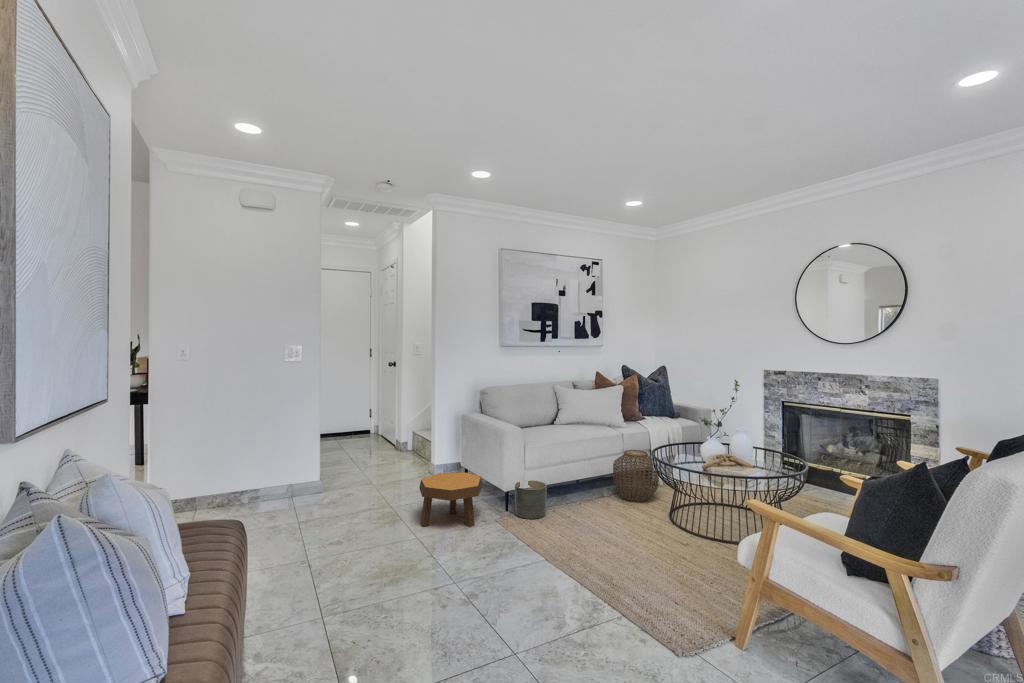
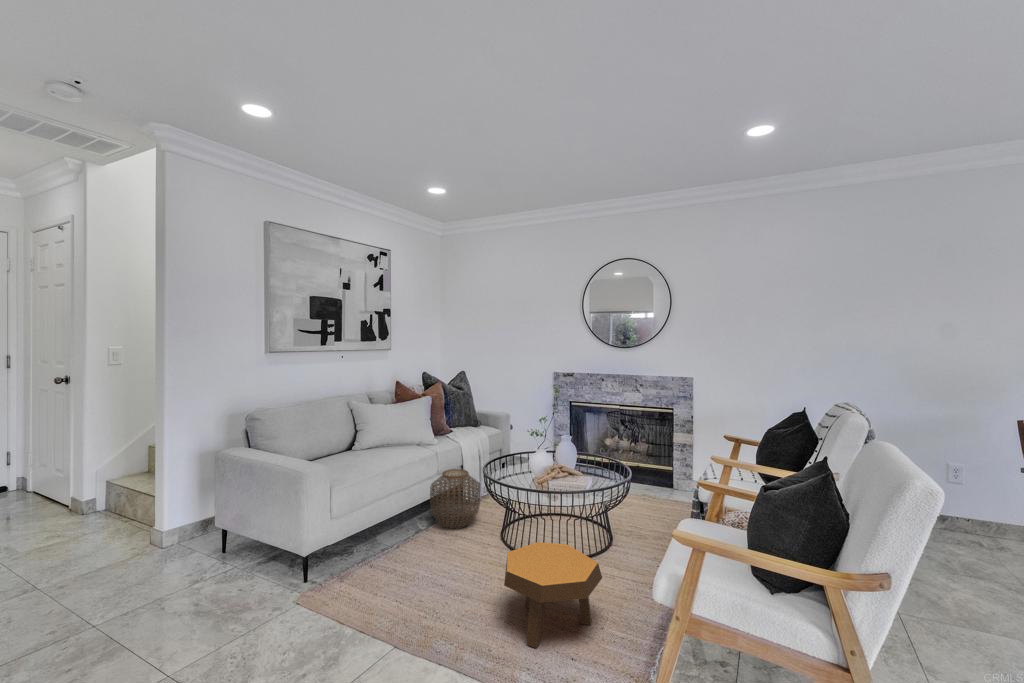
footstool: present [419,473,483,527] -> present [504,542,602,648]
planter: present [515,480,547,519] -> none [322,531,366,586]

